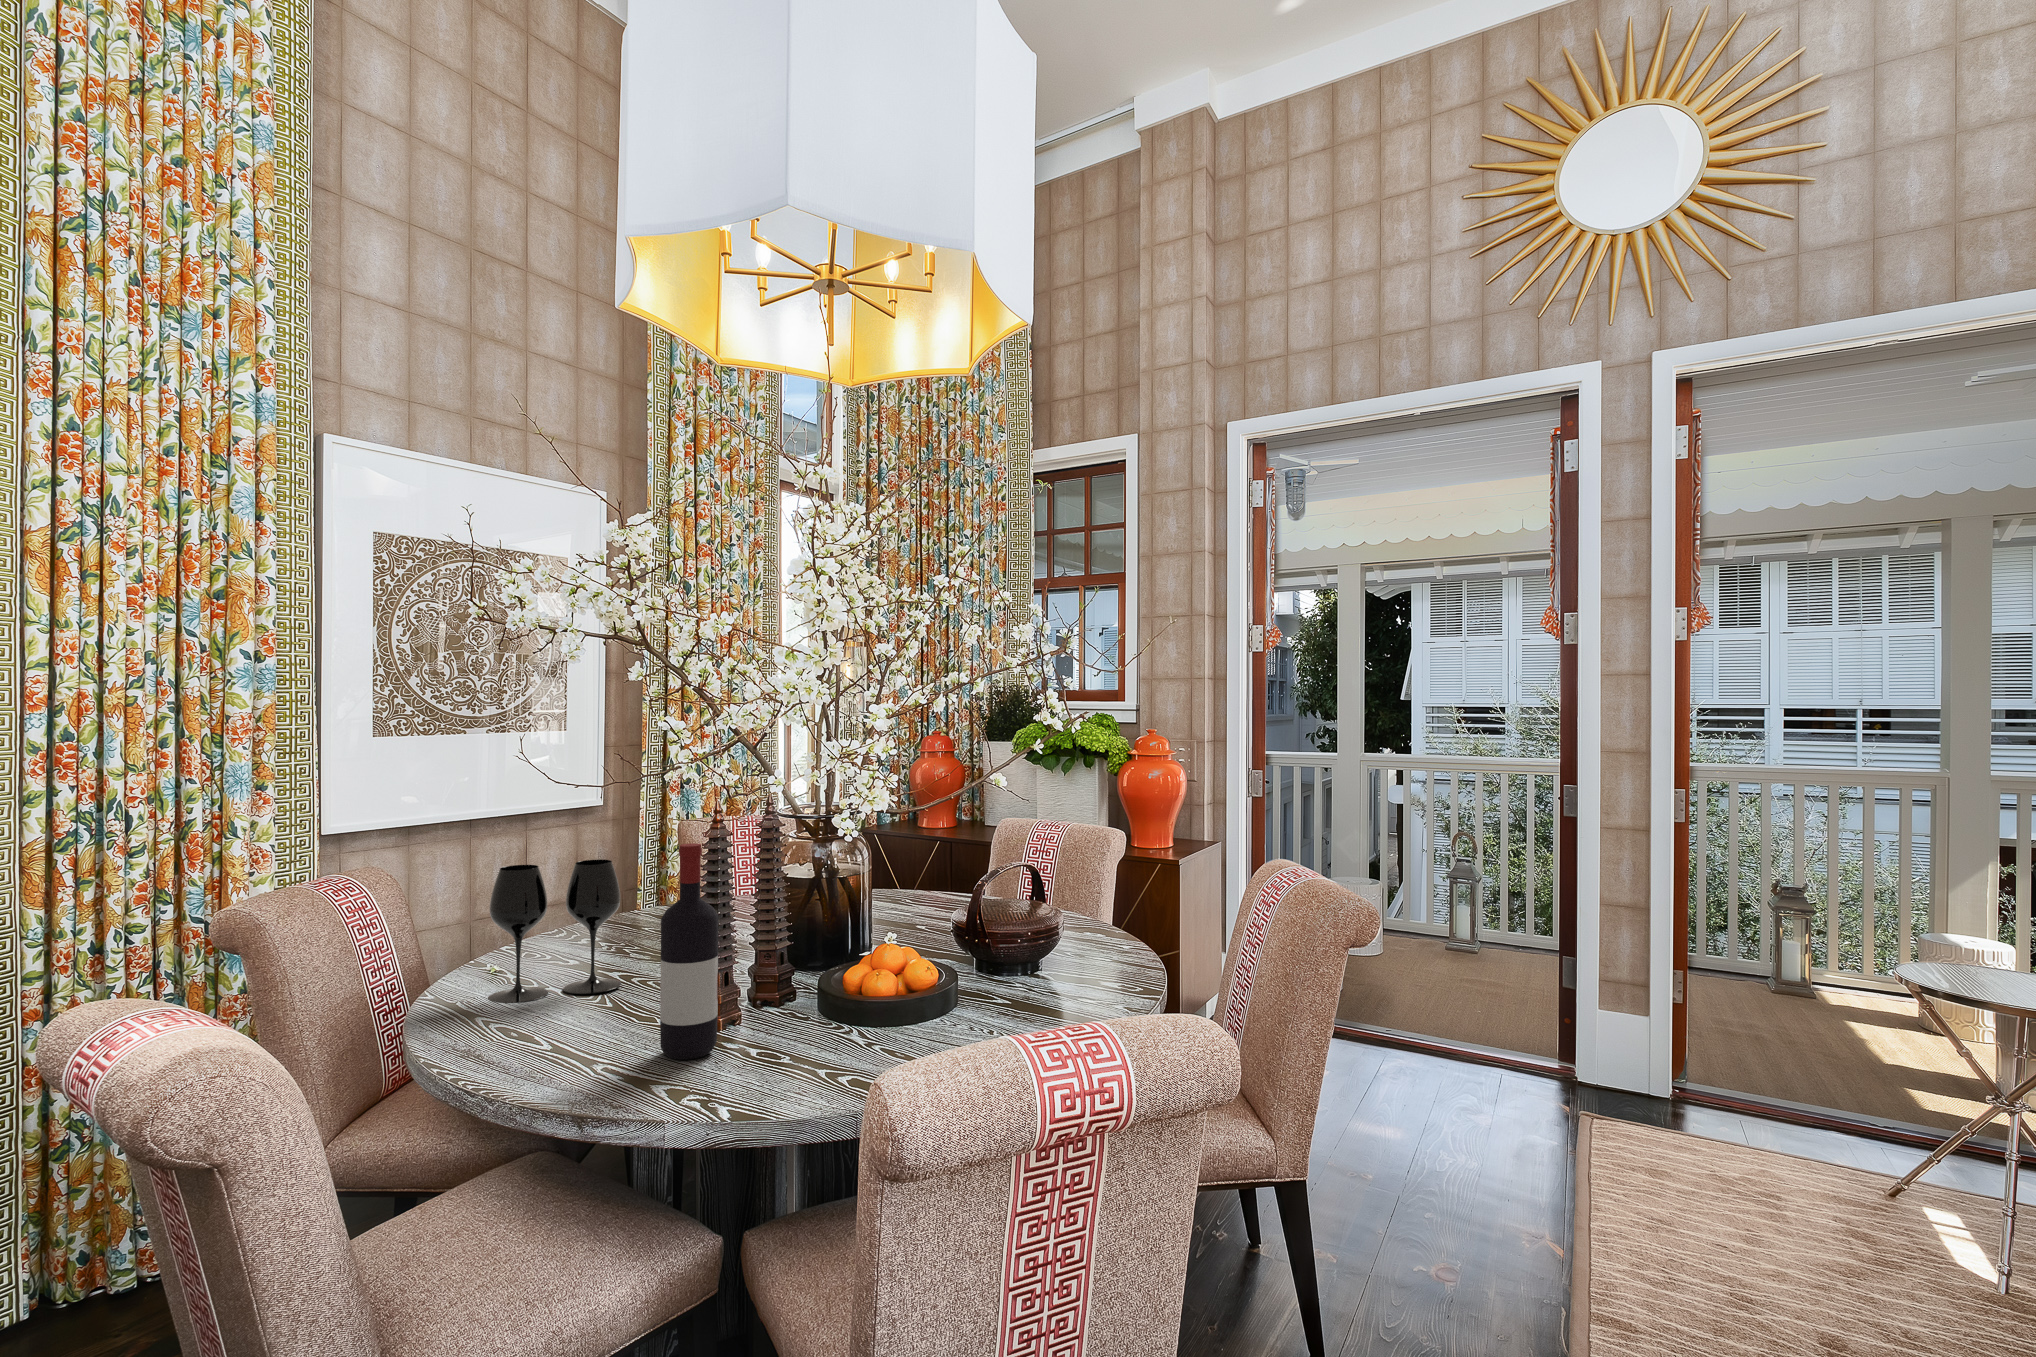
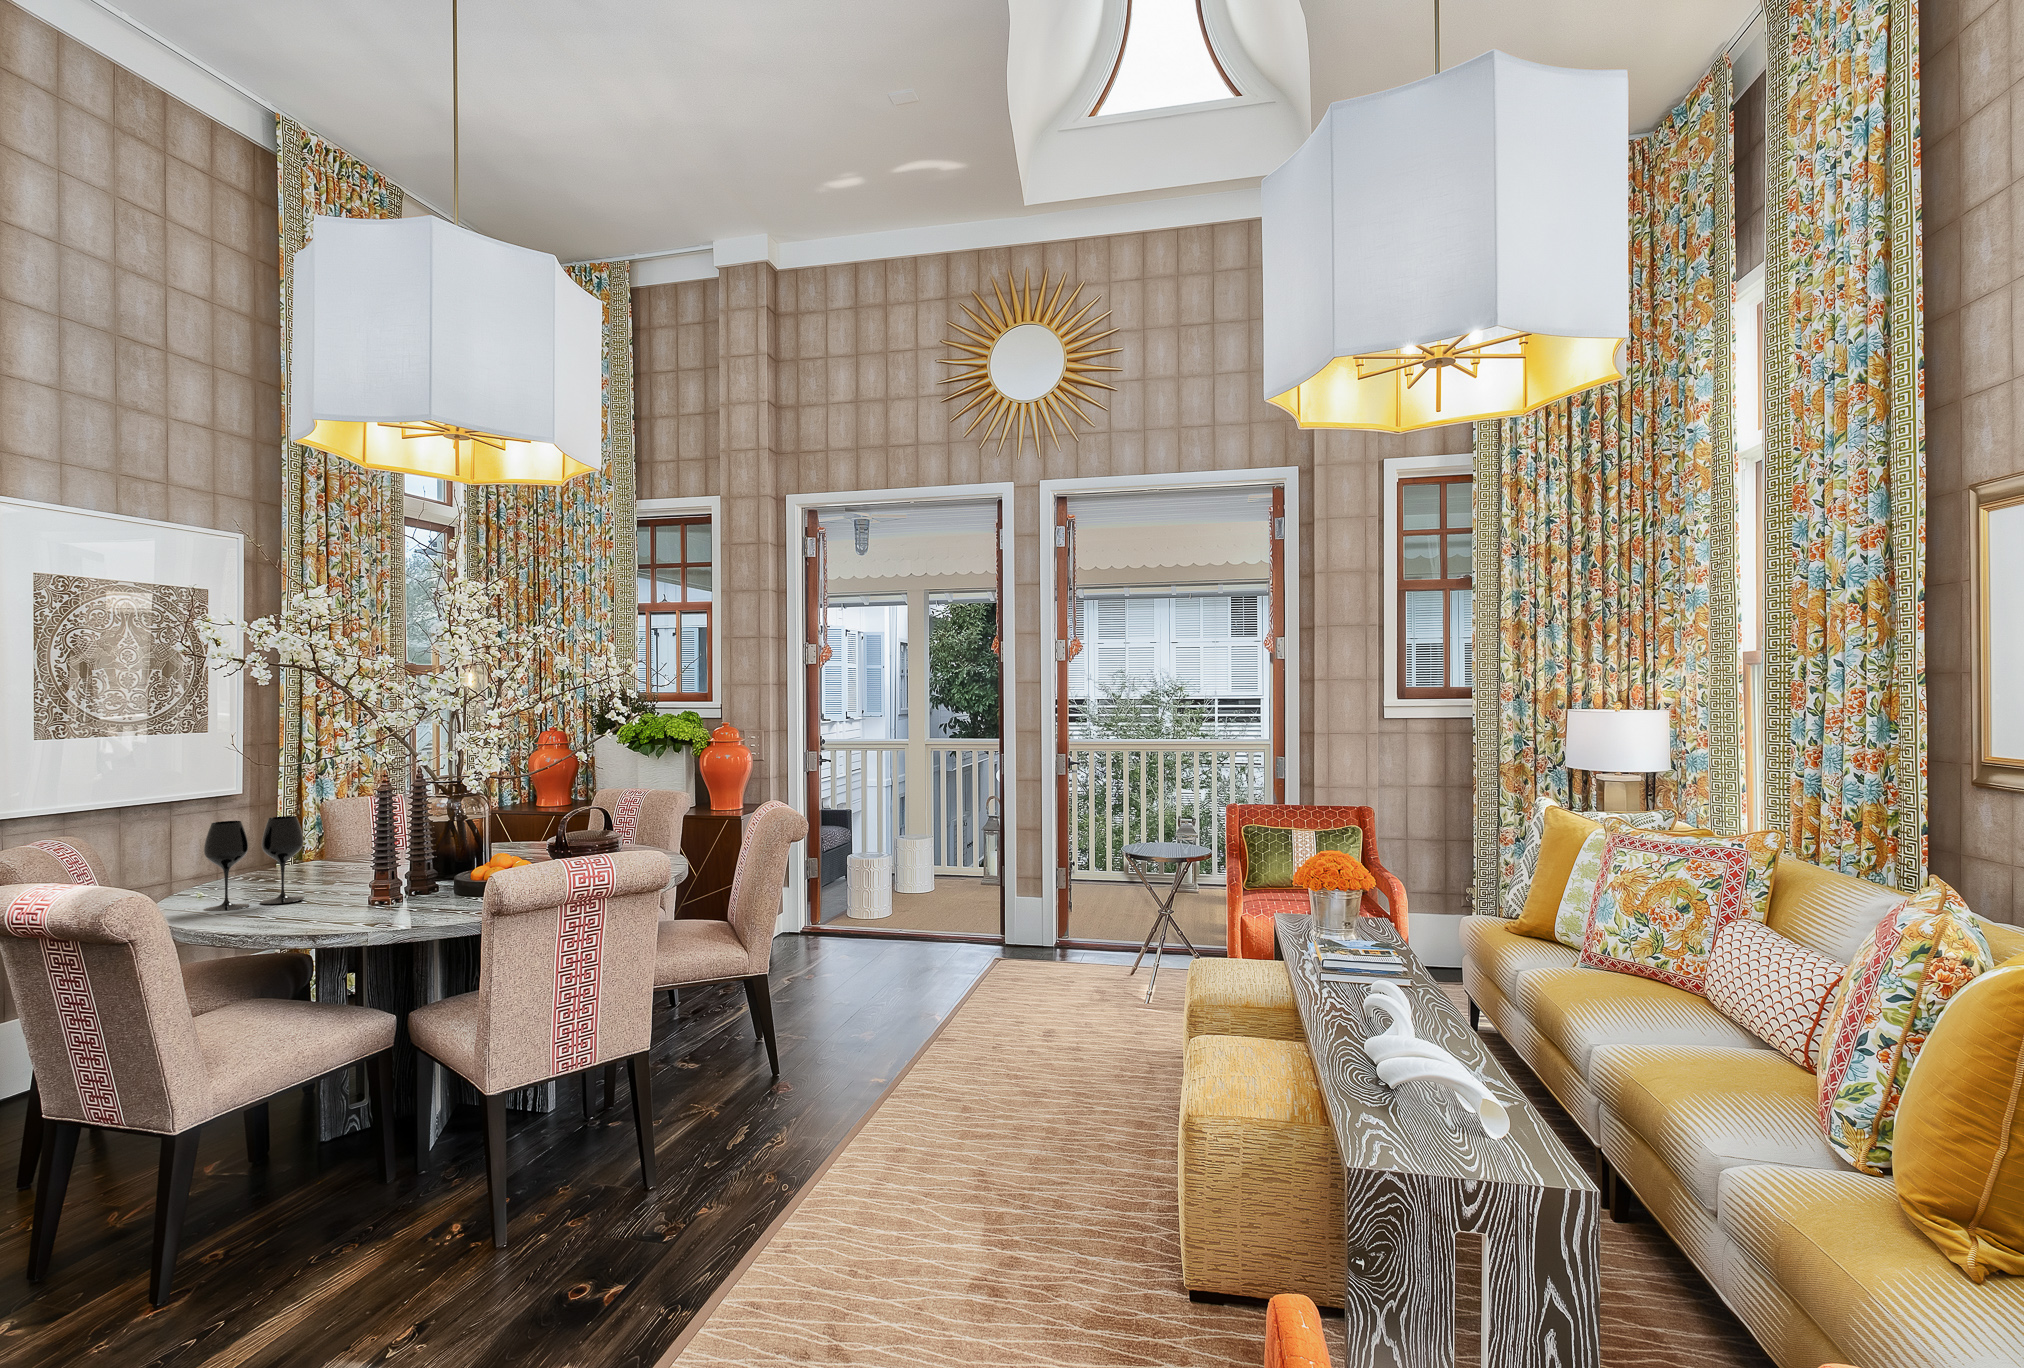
wine bottle: present [660,843,718,1060] -> none [349,795,388,922]

